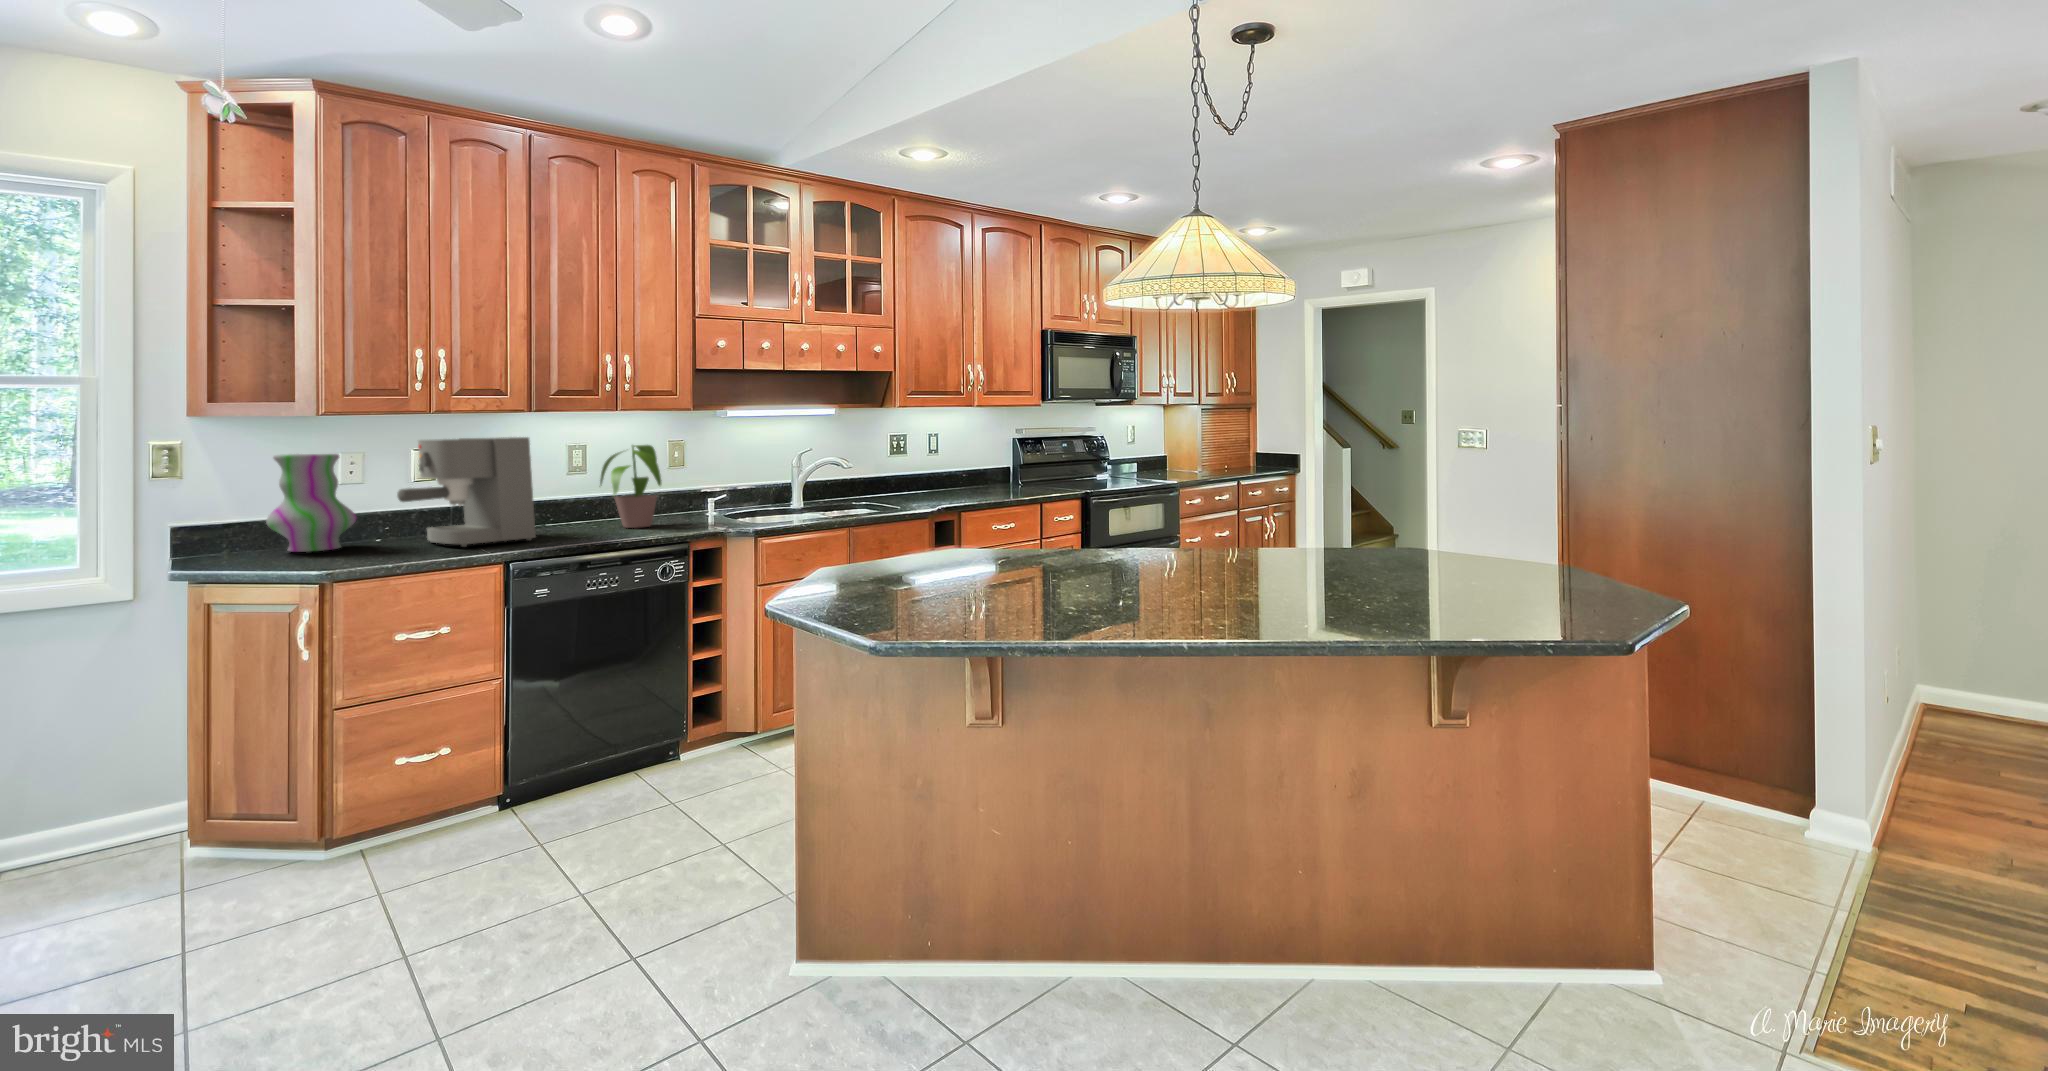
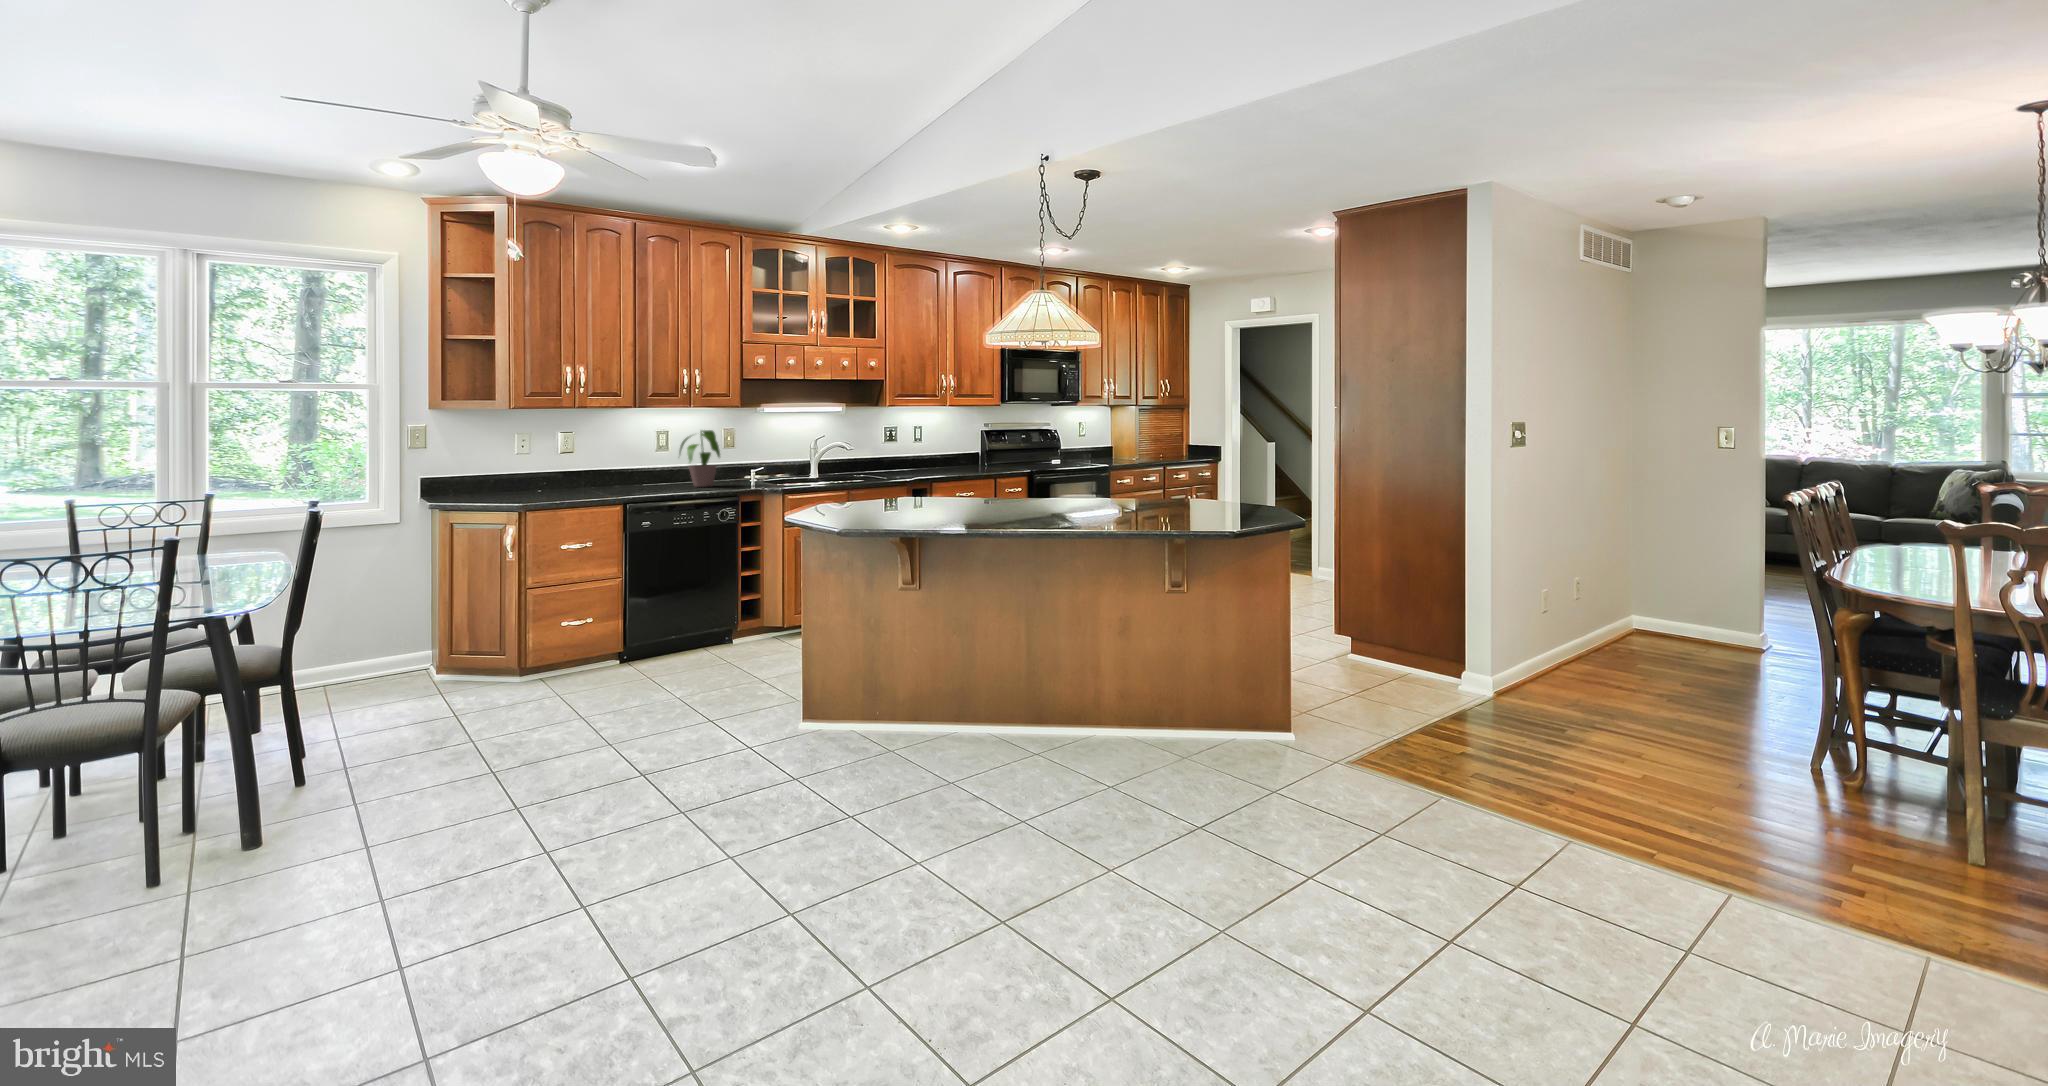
coffee maker: present [397,437,536,547] -> none [558,423,640,494]
vase: present [266,454,356,552] -> none [476,433,529,495]

